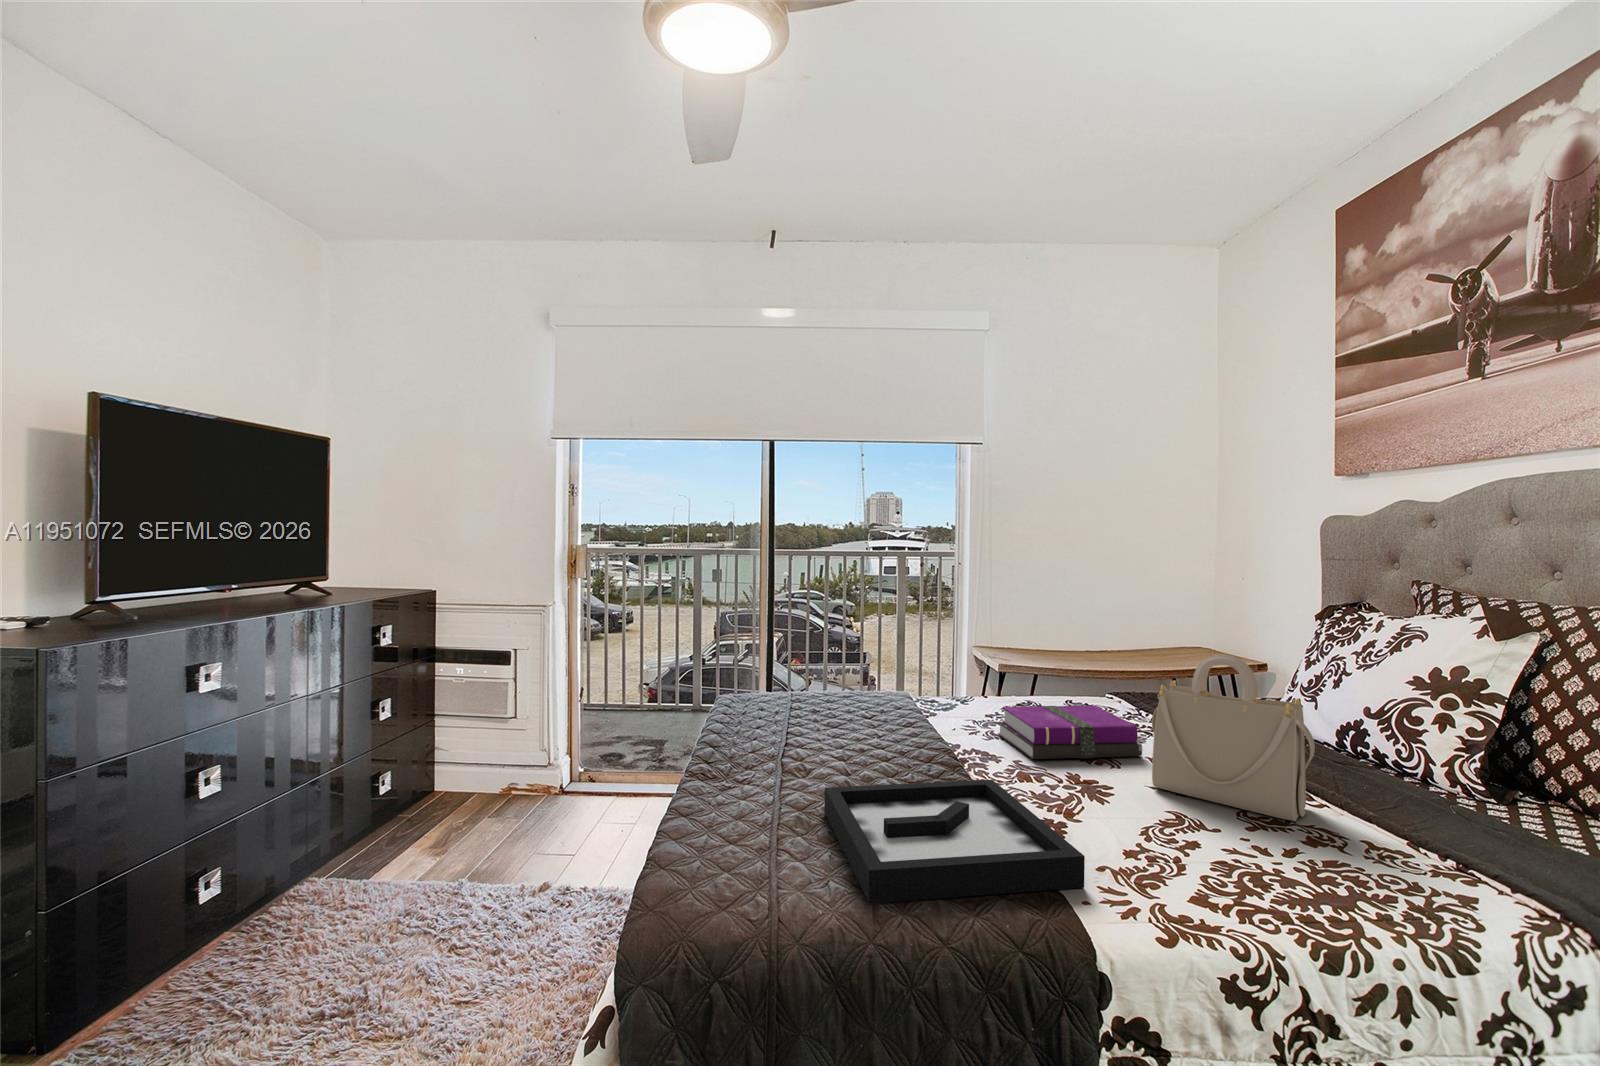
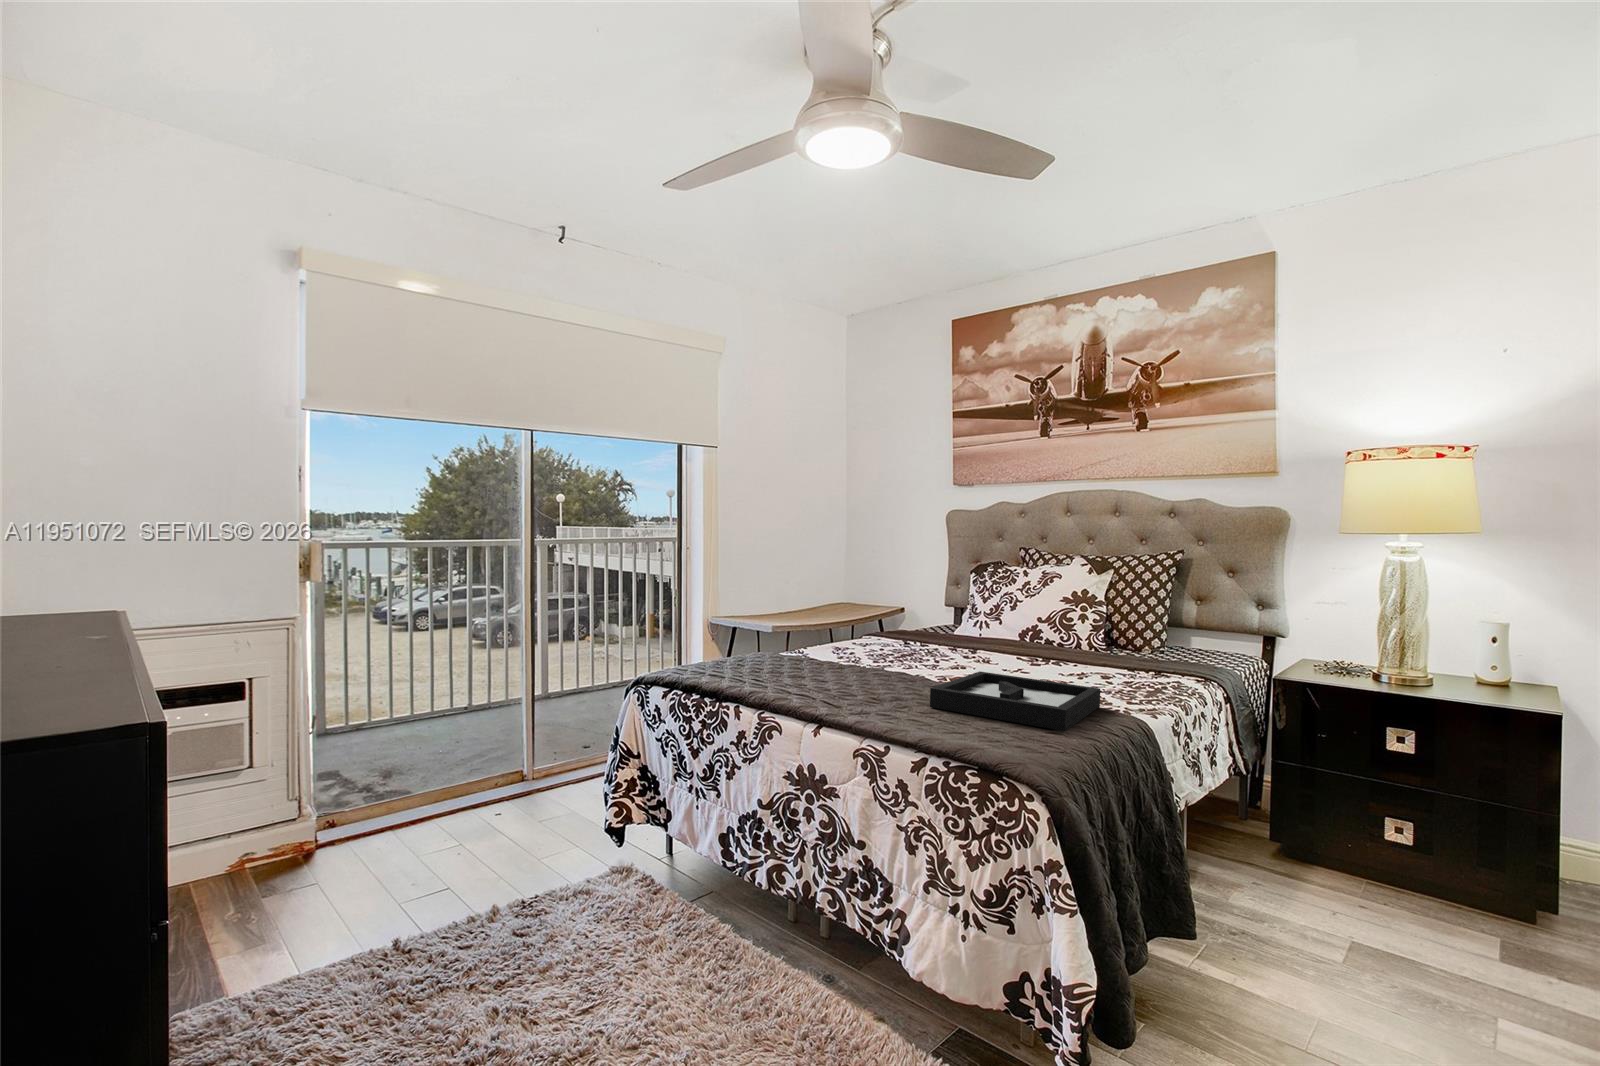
handbag: present [1152,654,1315,821] -> none [1003,584,1088,671]
notebook: present [998,706,1142,759] -> none [883,633,972,667]

